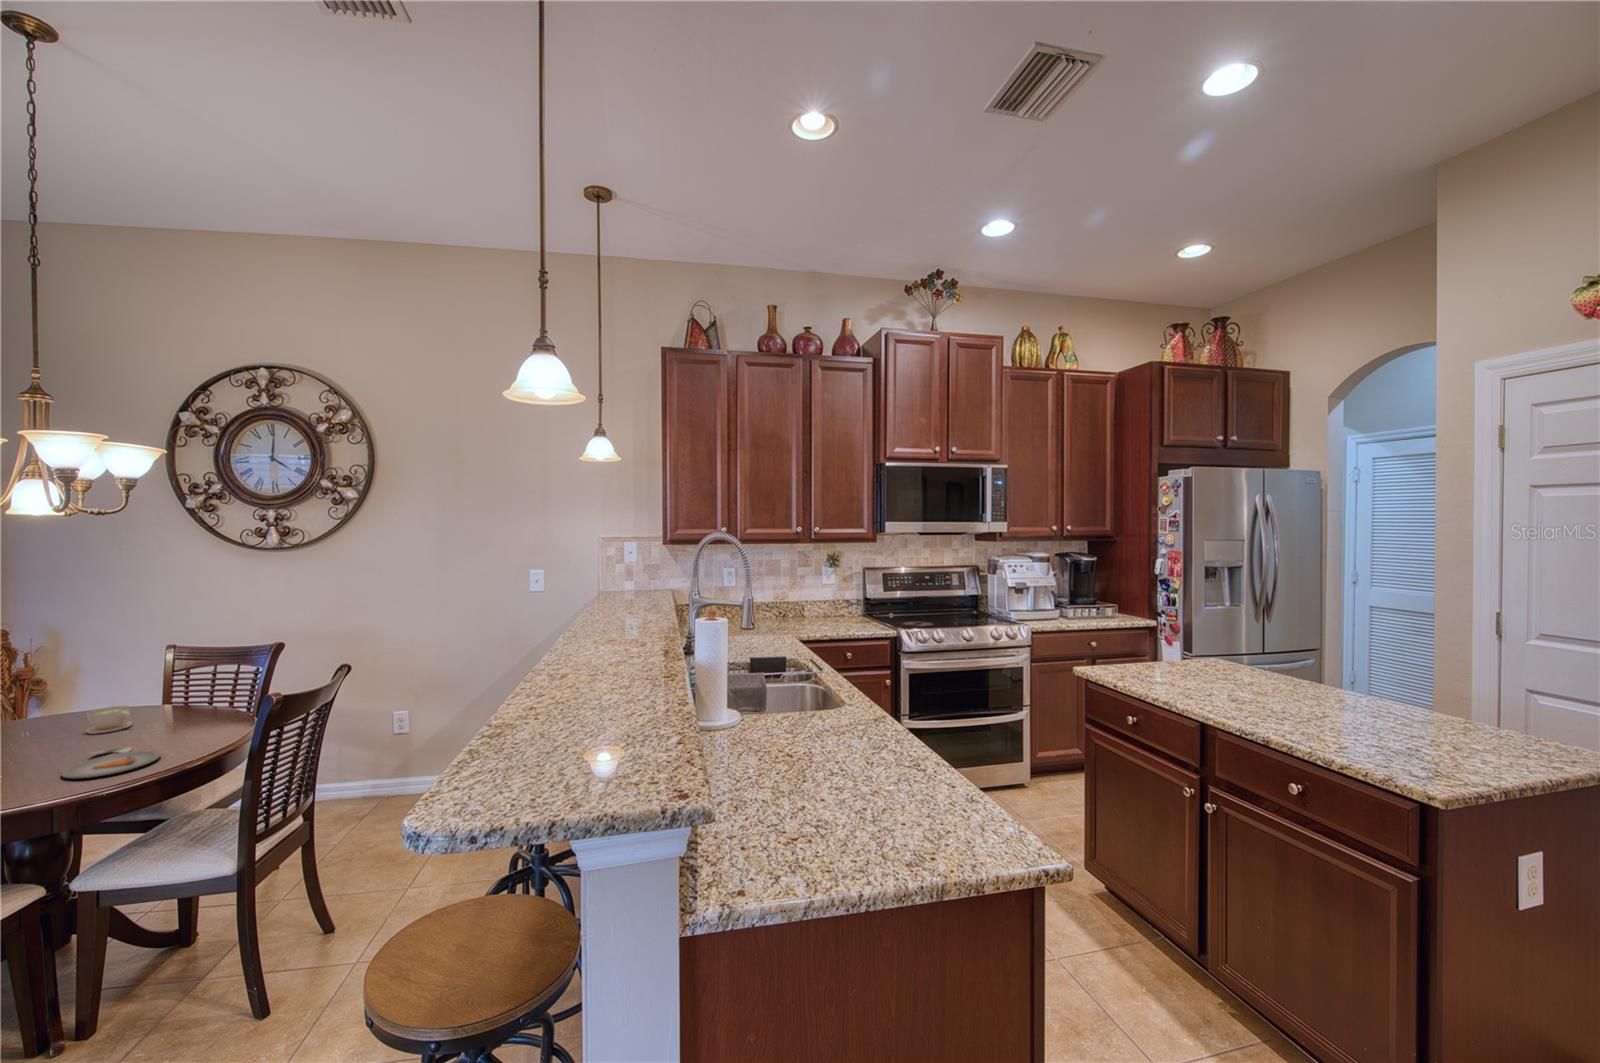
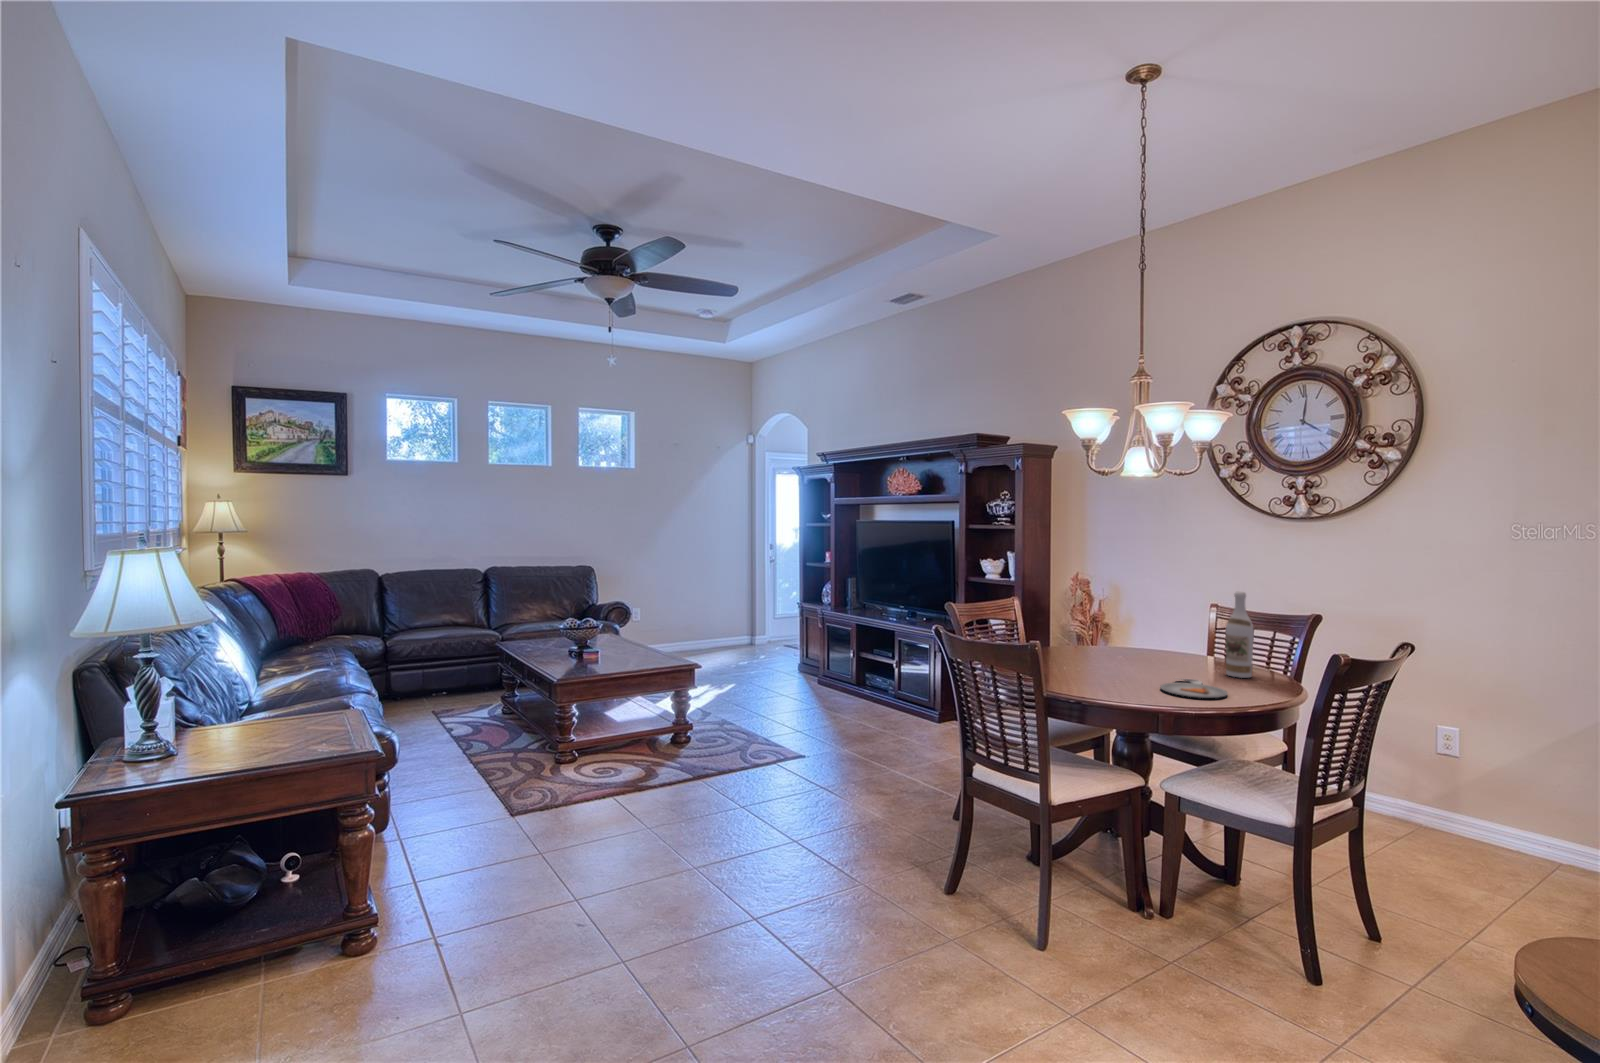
wine bottle: none [168,638,203,728] -> present [1226,592,1254,678]
coffee cup: present [86,706,132,734] -> none [1164,645,1196,667]

